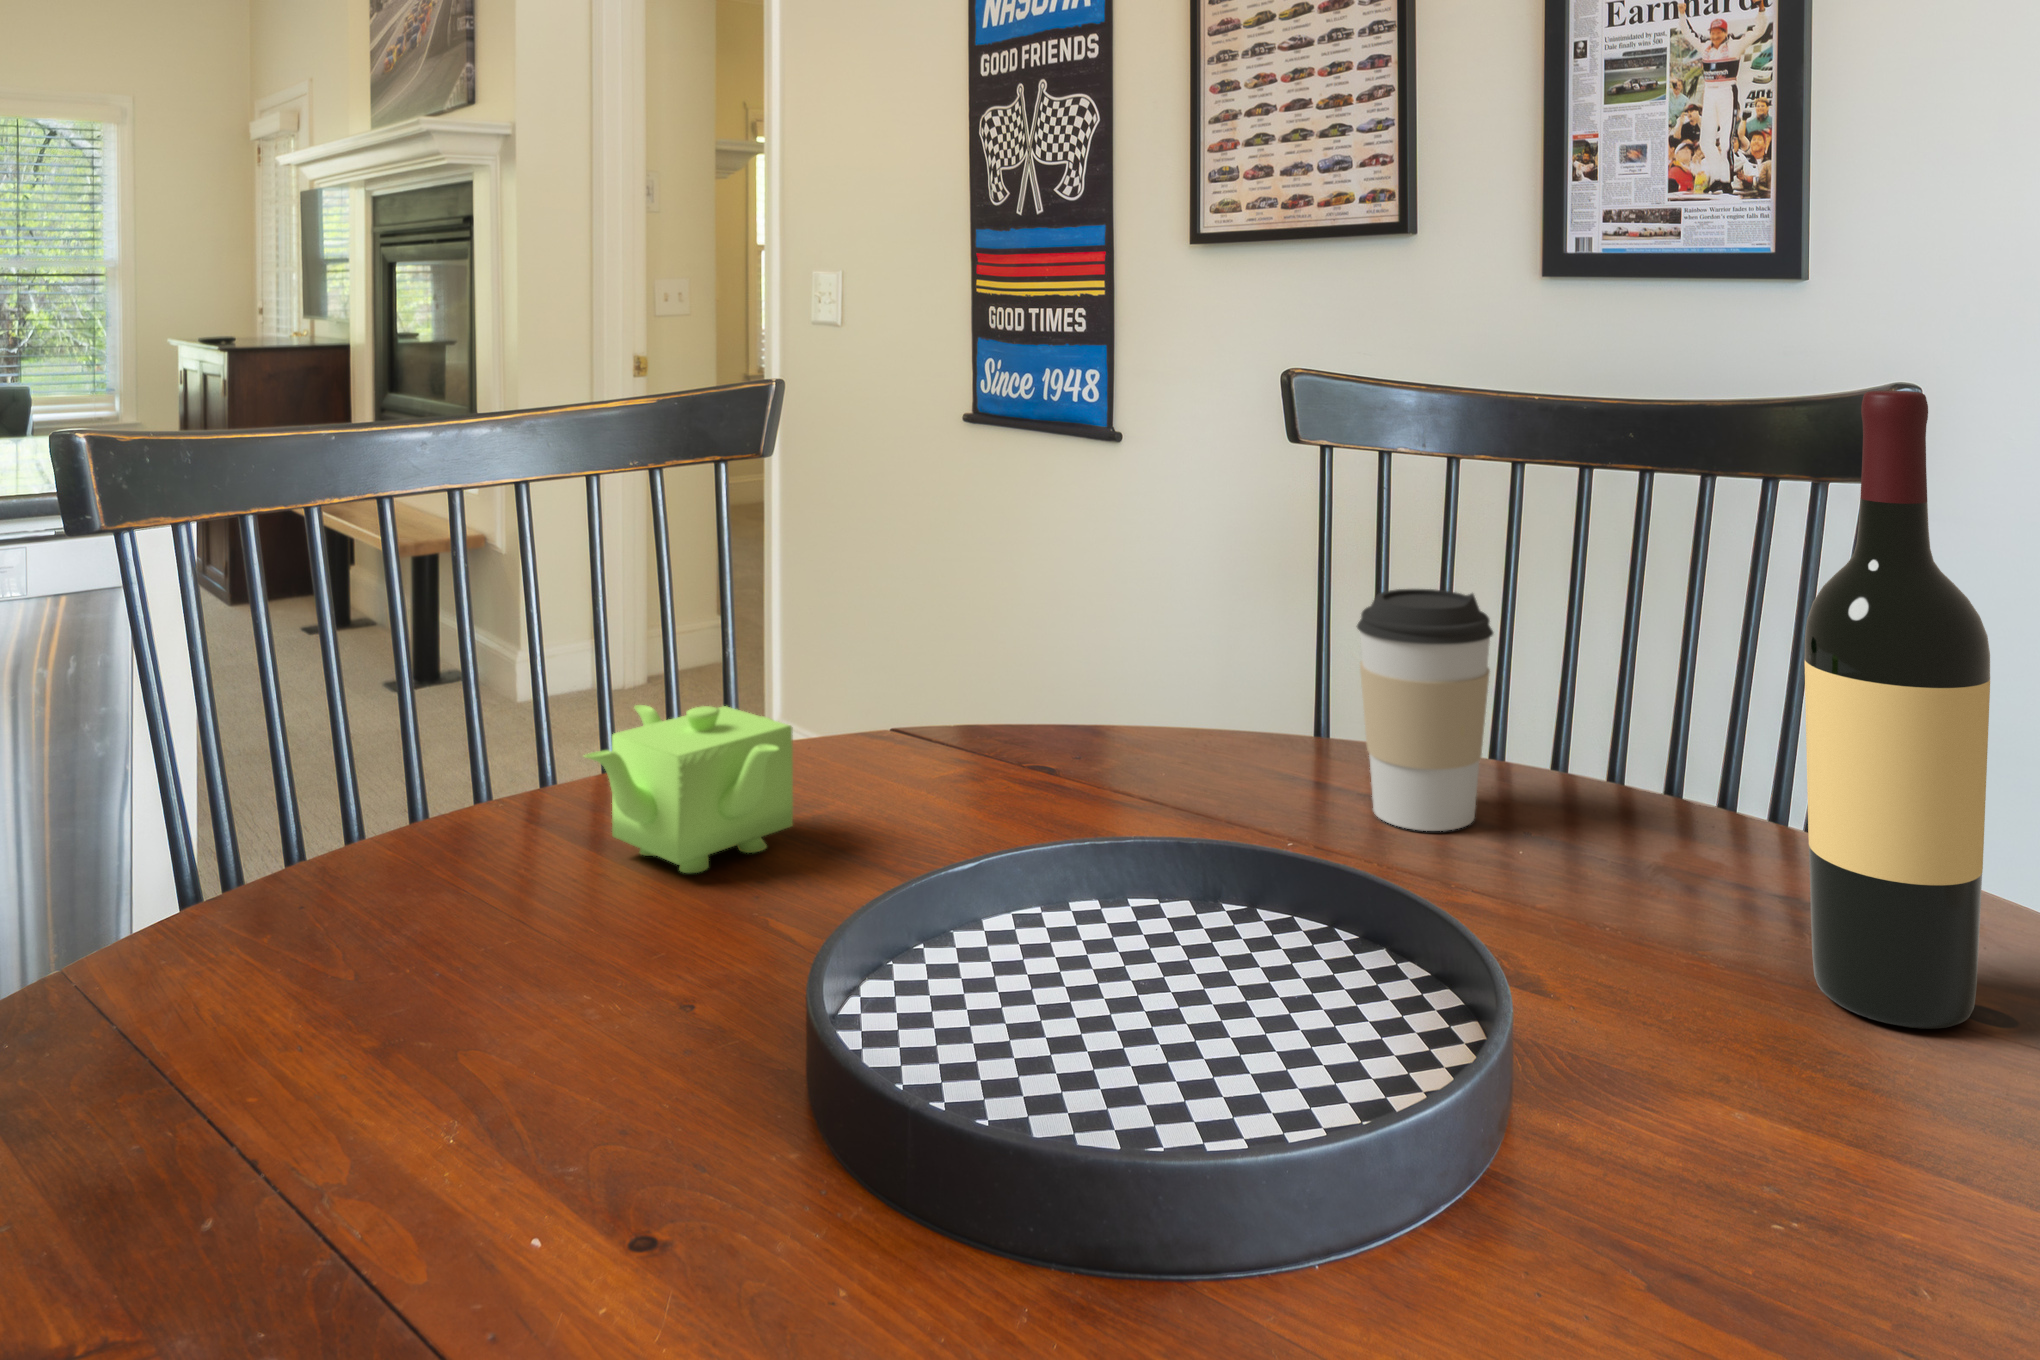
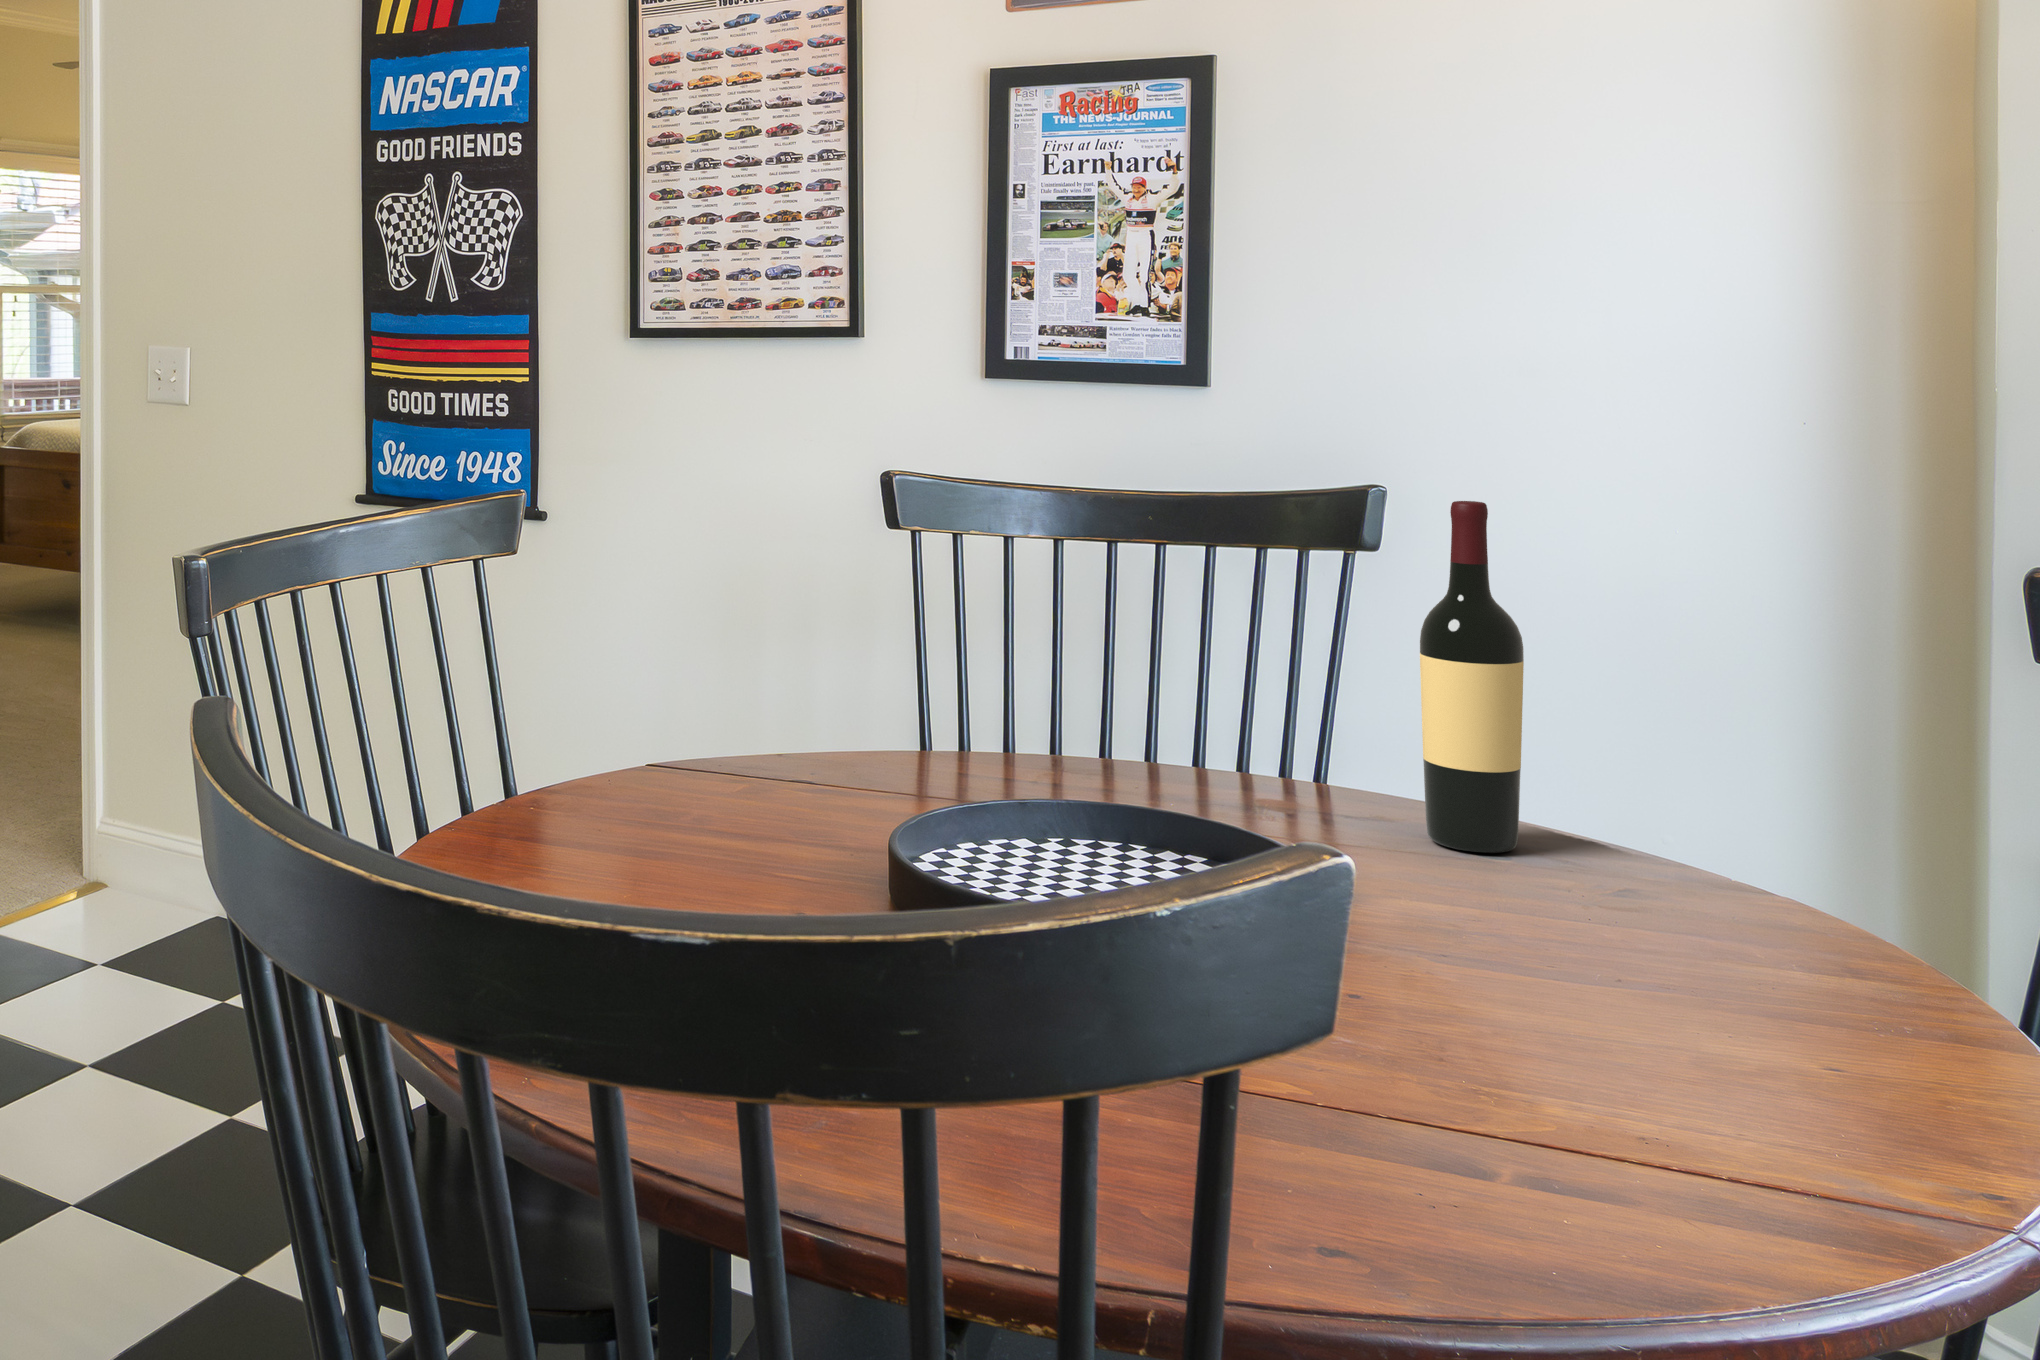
coffee cup: present [1357,589,1493,831] -> none [1076,631,1171,791]
teapot: present [584,705,793,873] -> none [629,729,788,840]

